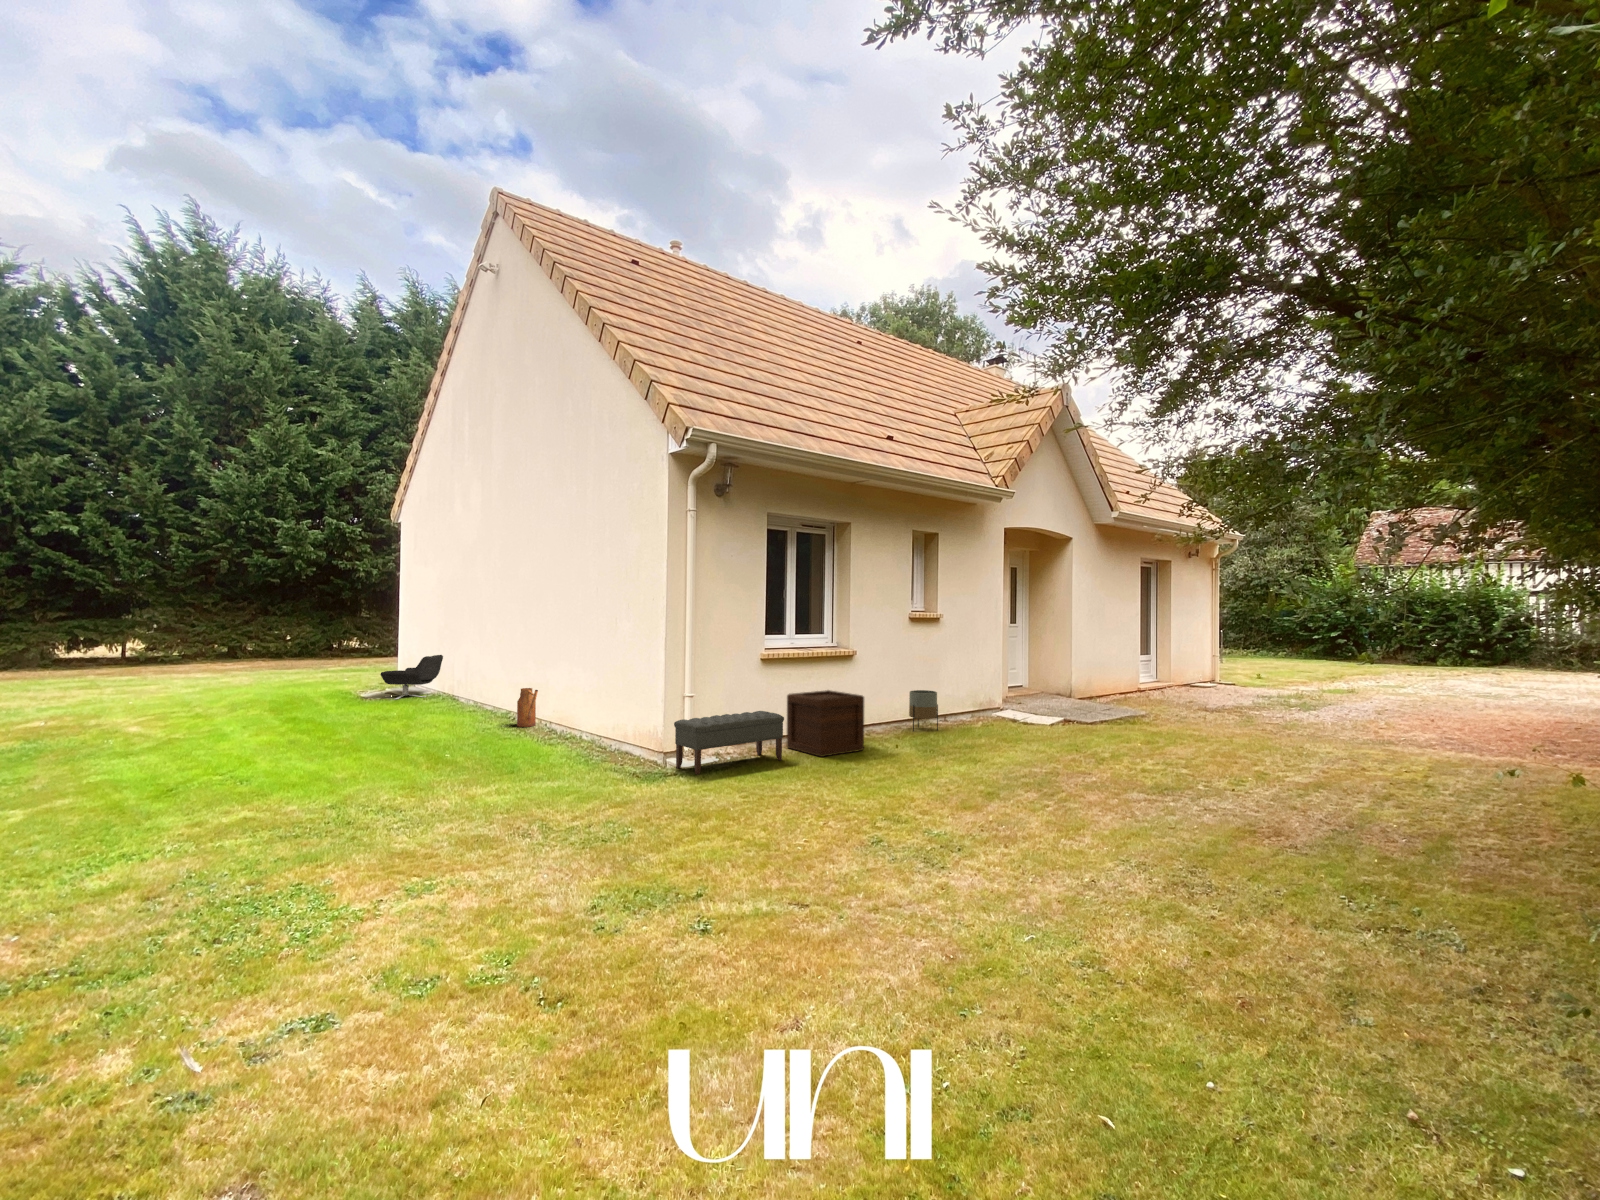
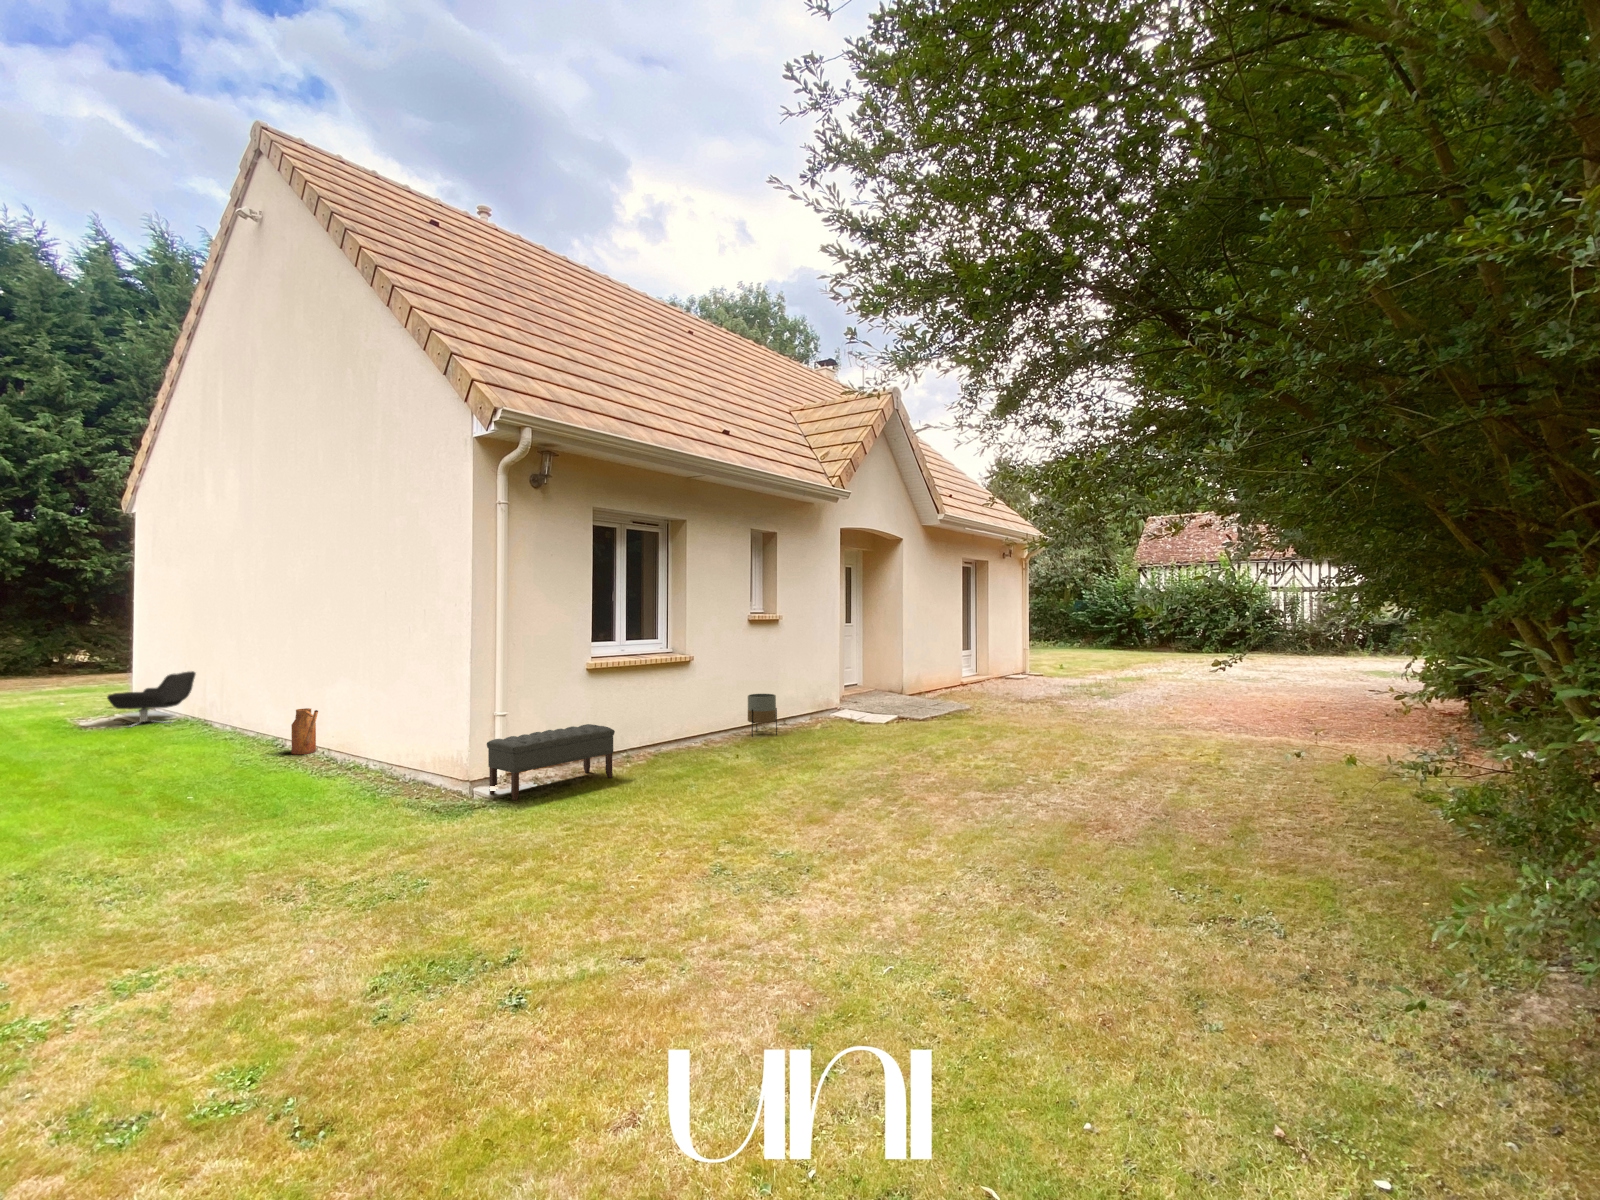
wooden crate: present [787,690,864,757] -> none [617,698,702,771]

